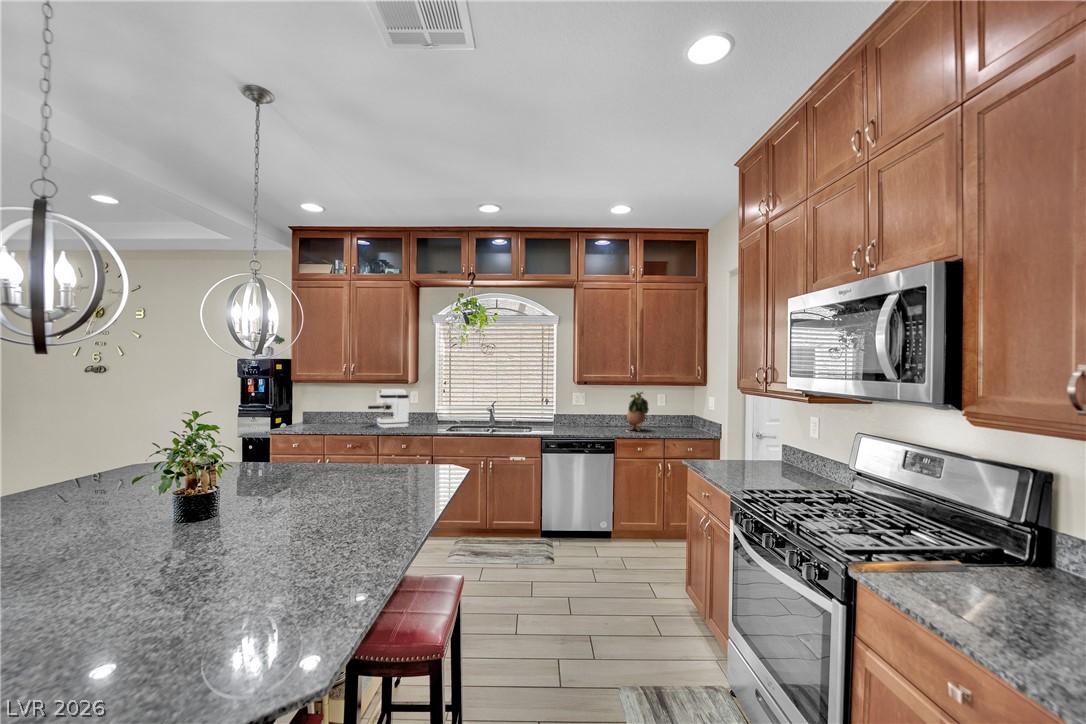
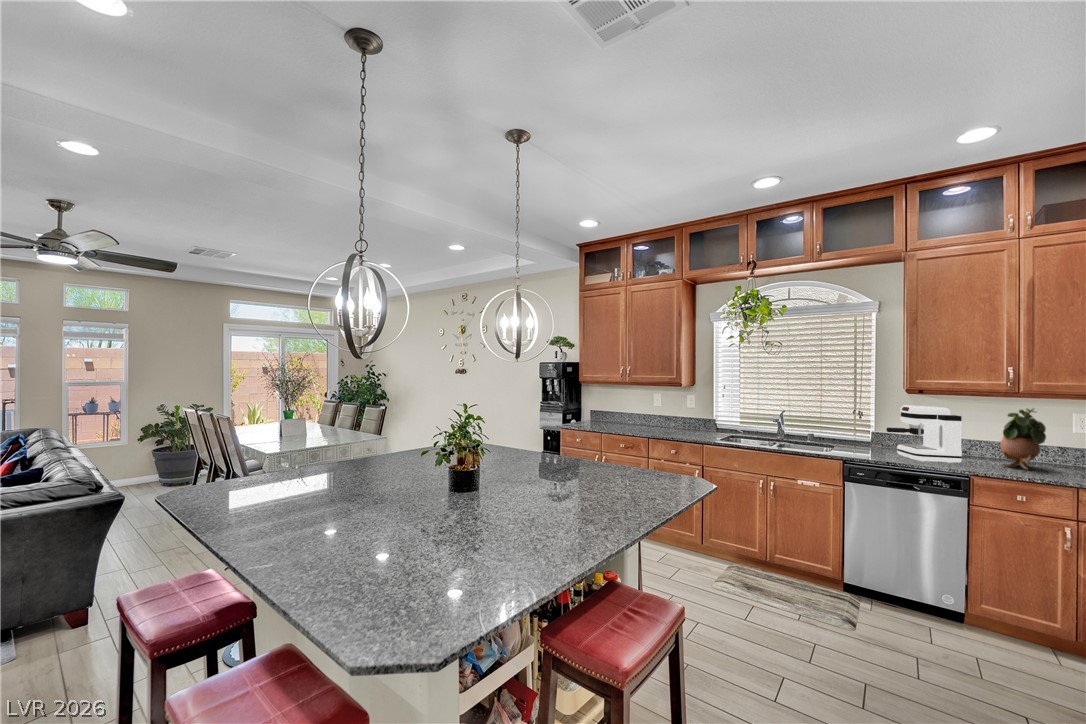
coffee maker: present [368,389,409,428] -> present [886,406,962,463]

